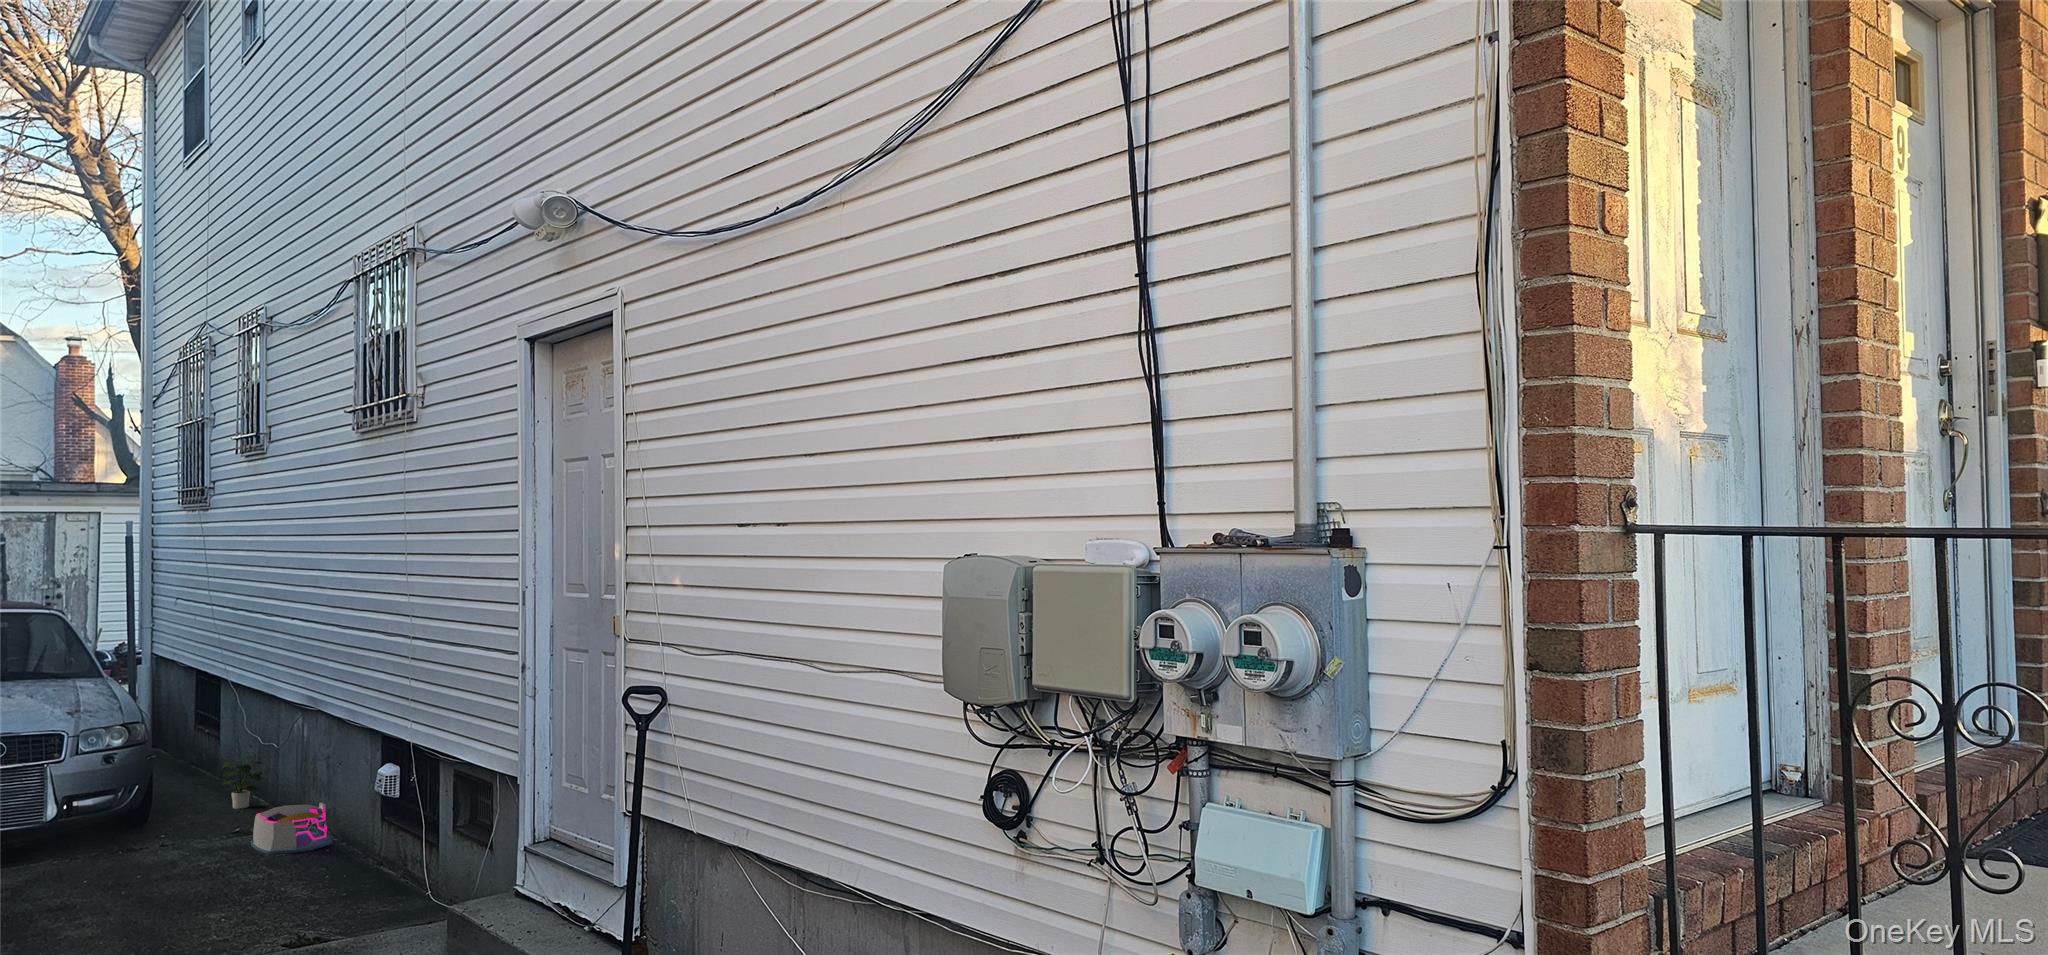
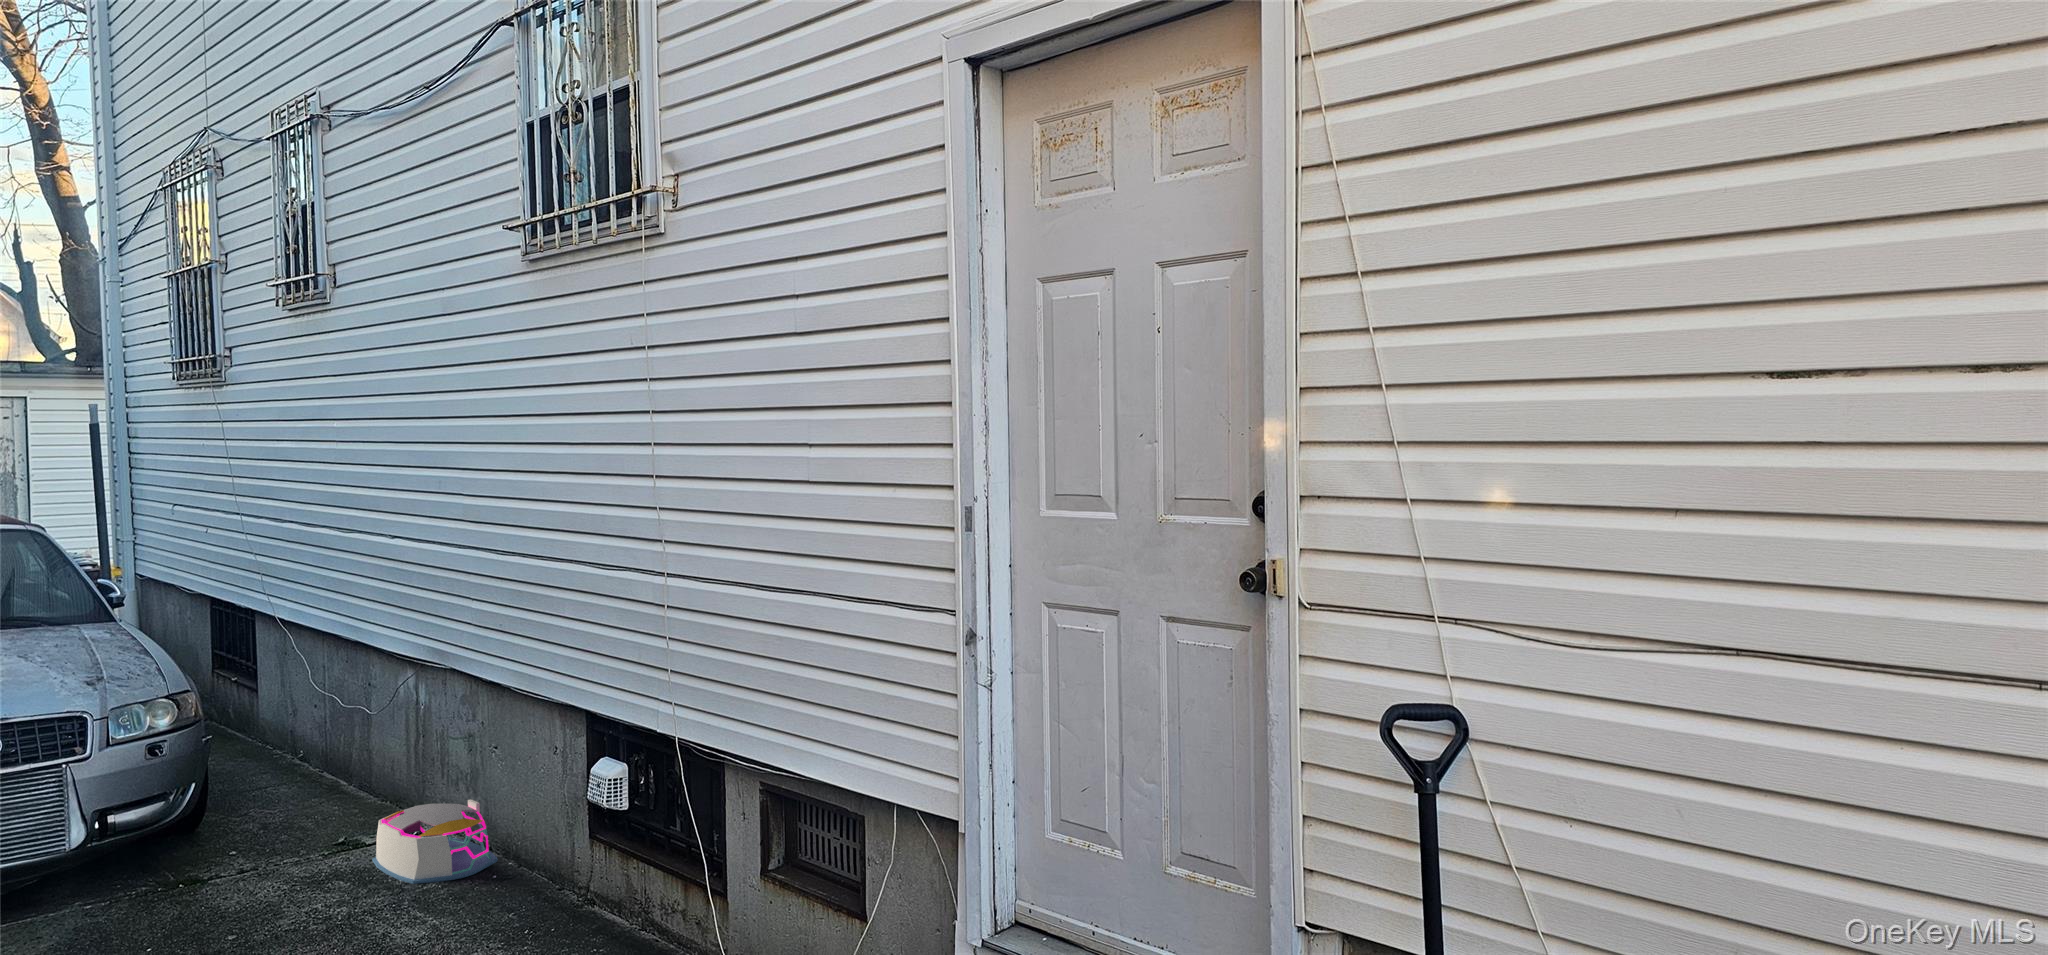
potted plant: present [222,756,264,809] -> none [289,723,357,795]

